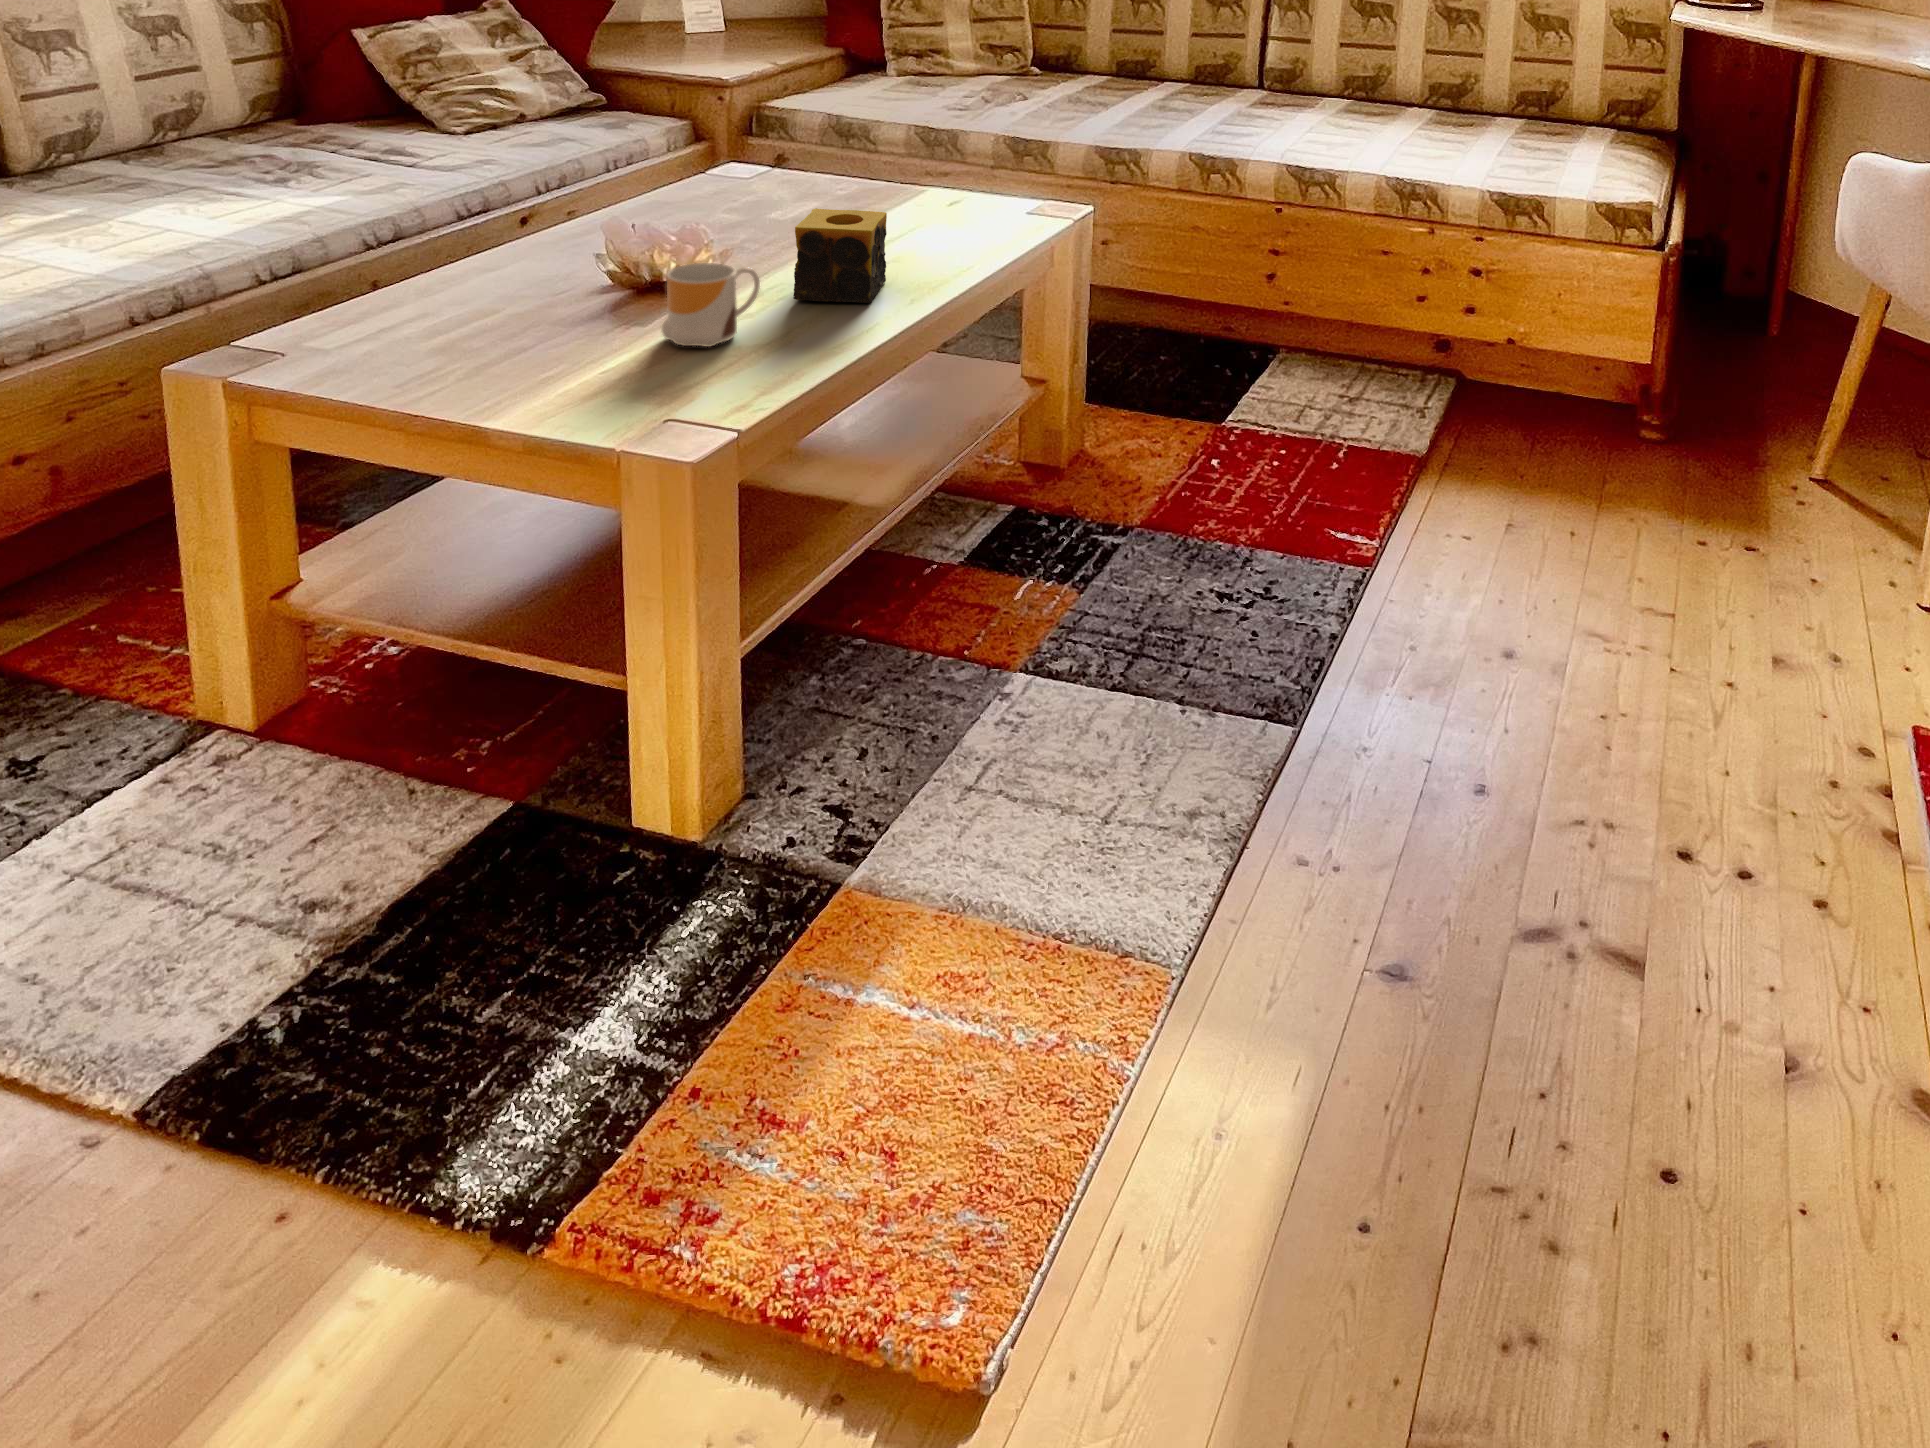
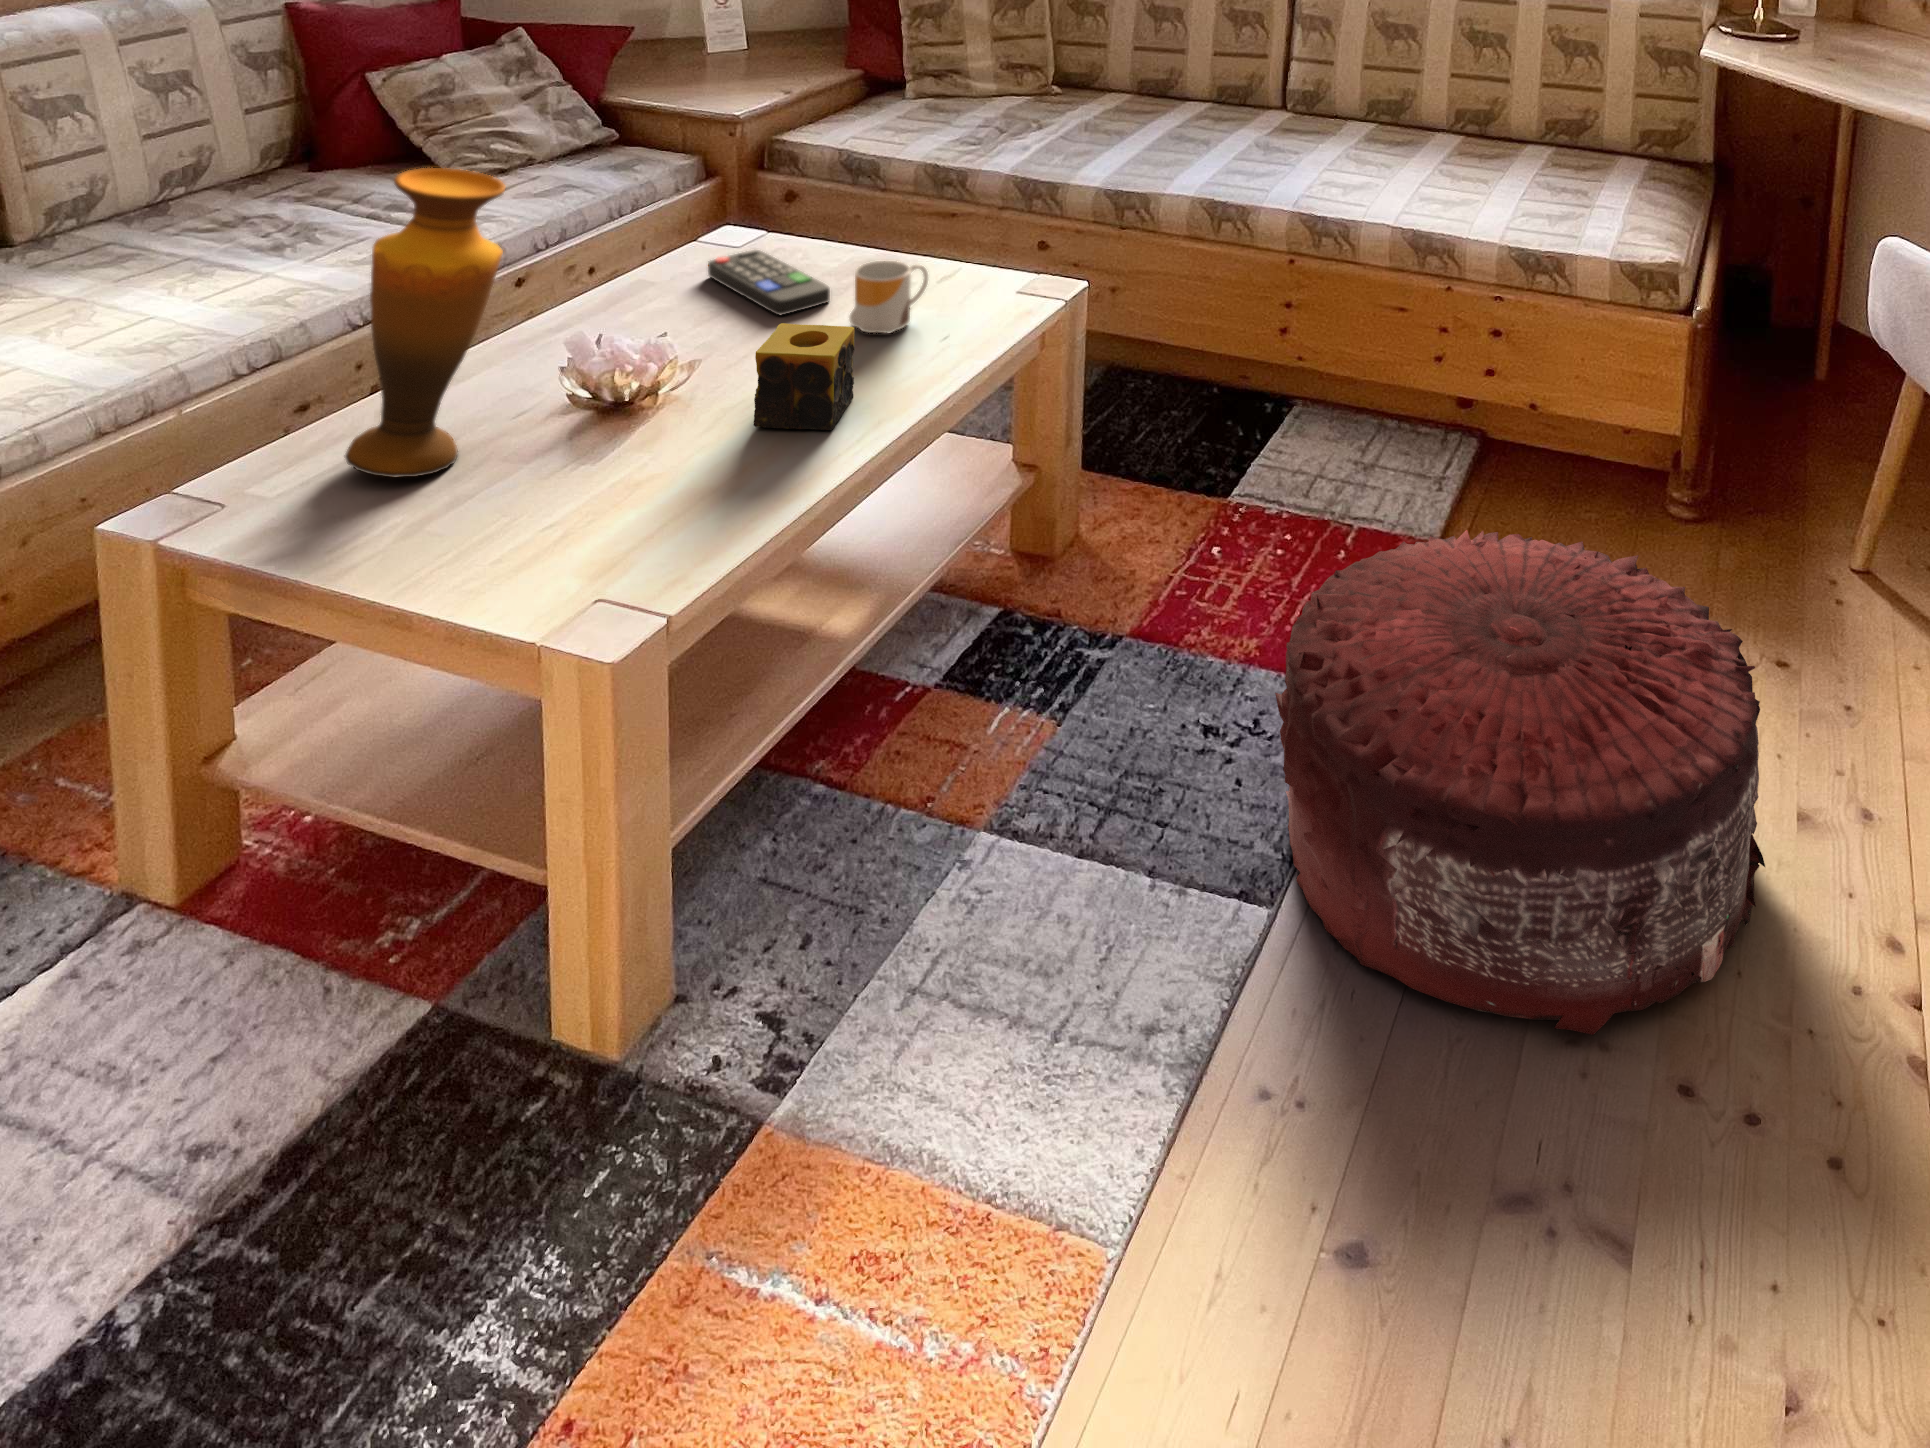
vase: none [399,38,550,331] -> present [345,168,505,478]
remote control: none [725,173,848,223] -> present [708,250,830,315]
mug: present [662,263,760,347] -> present [850,261,928,333]
pouf: none [1296,410,1747,811] -> present [1275,530,1765,1035]

